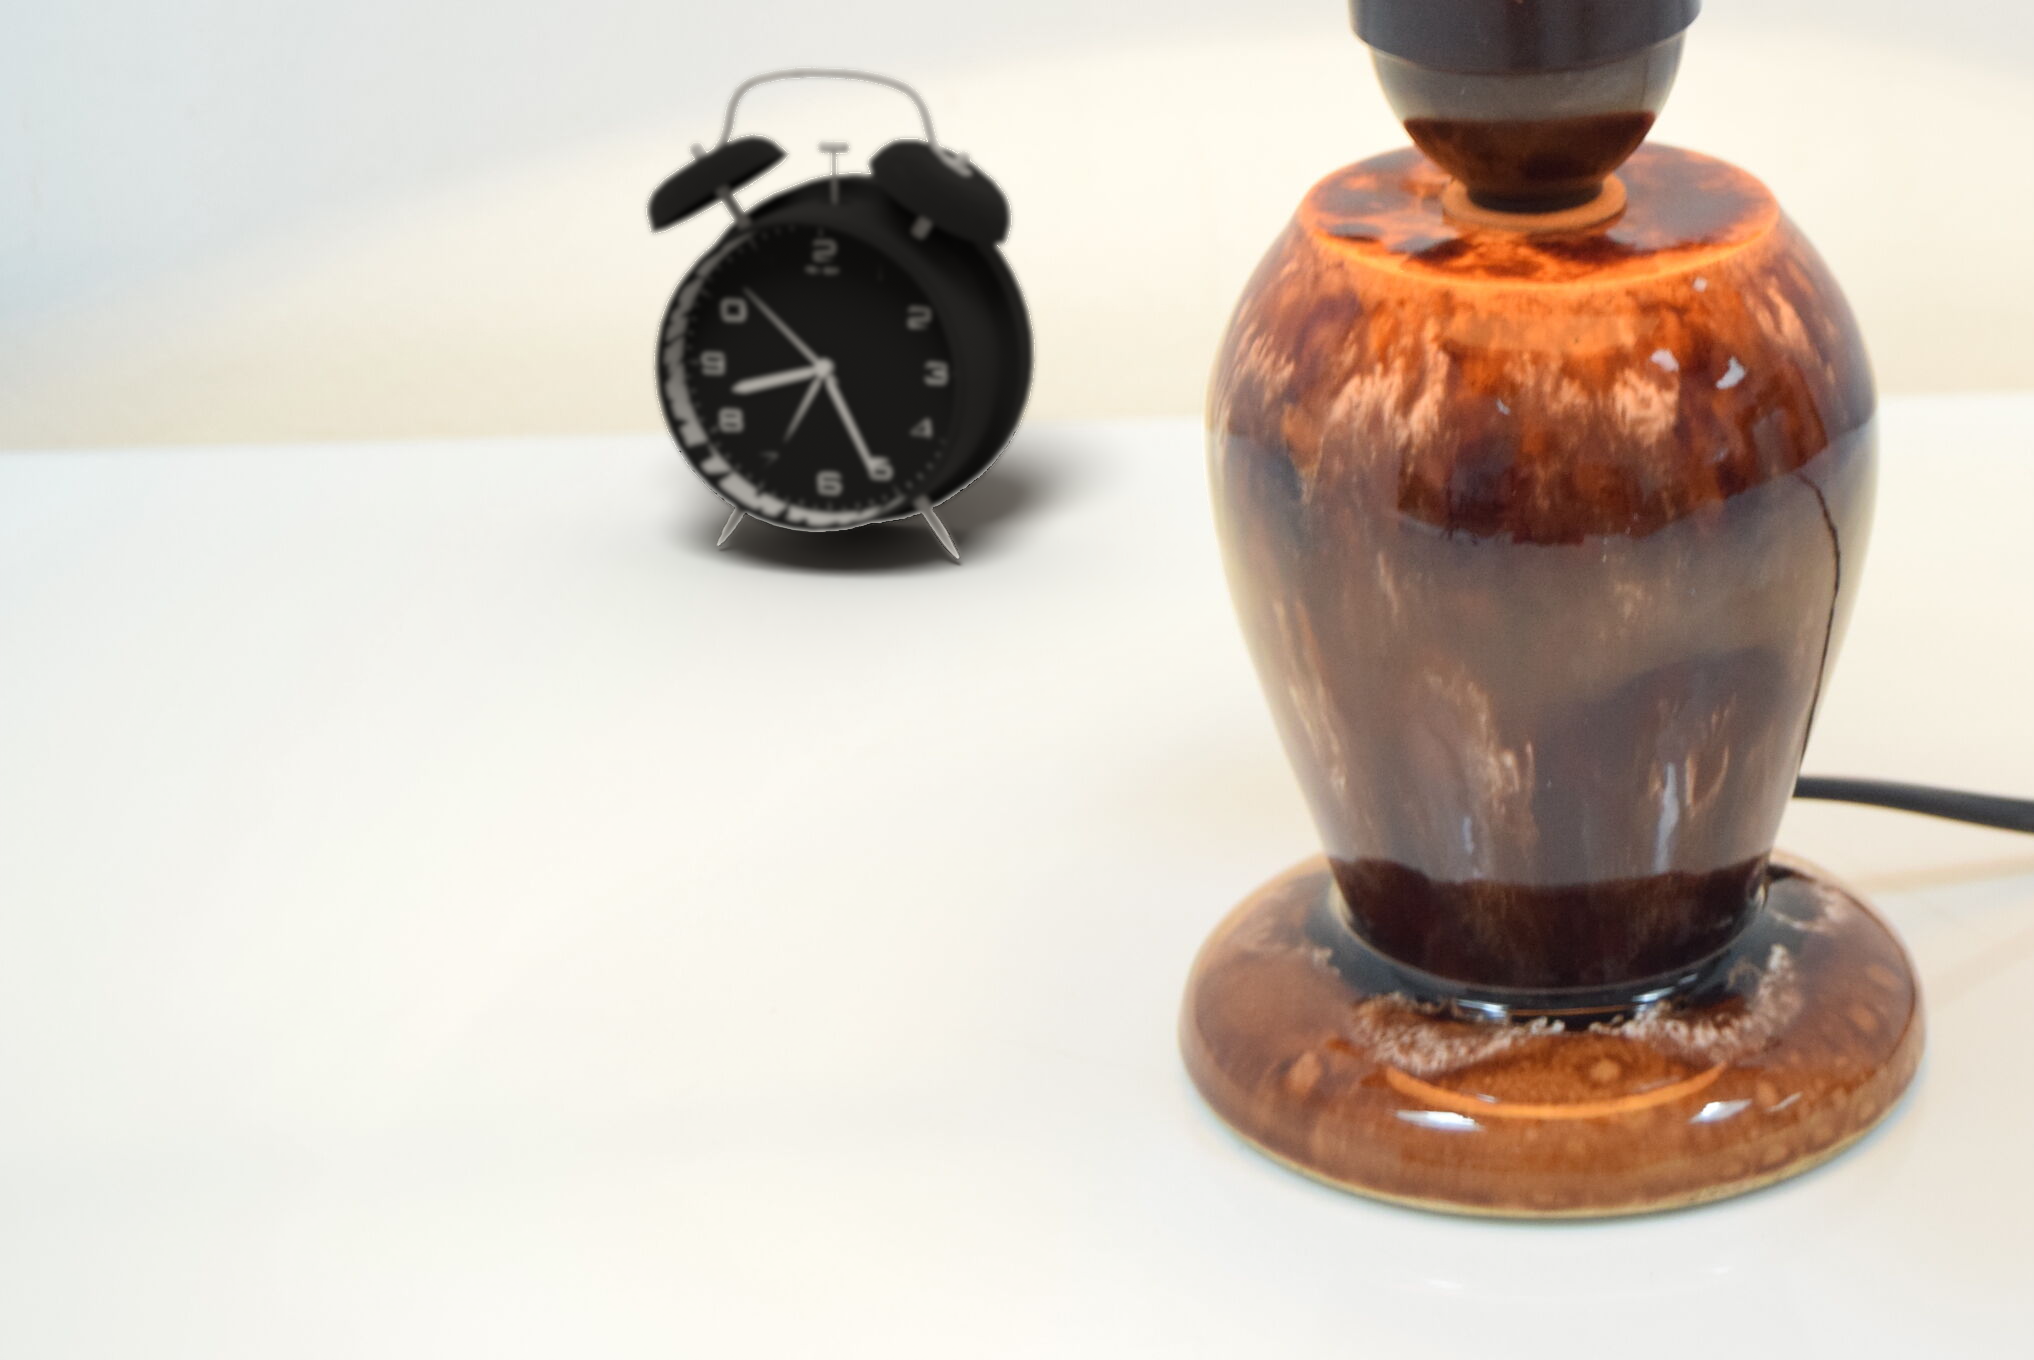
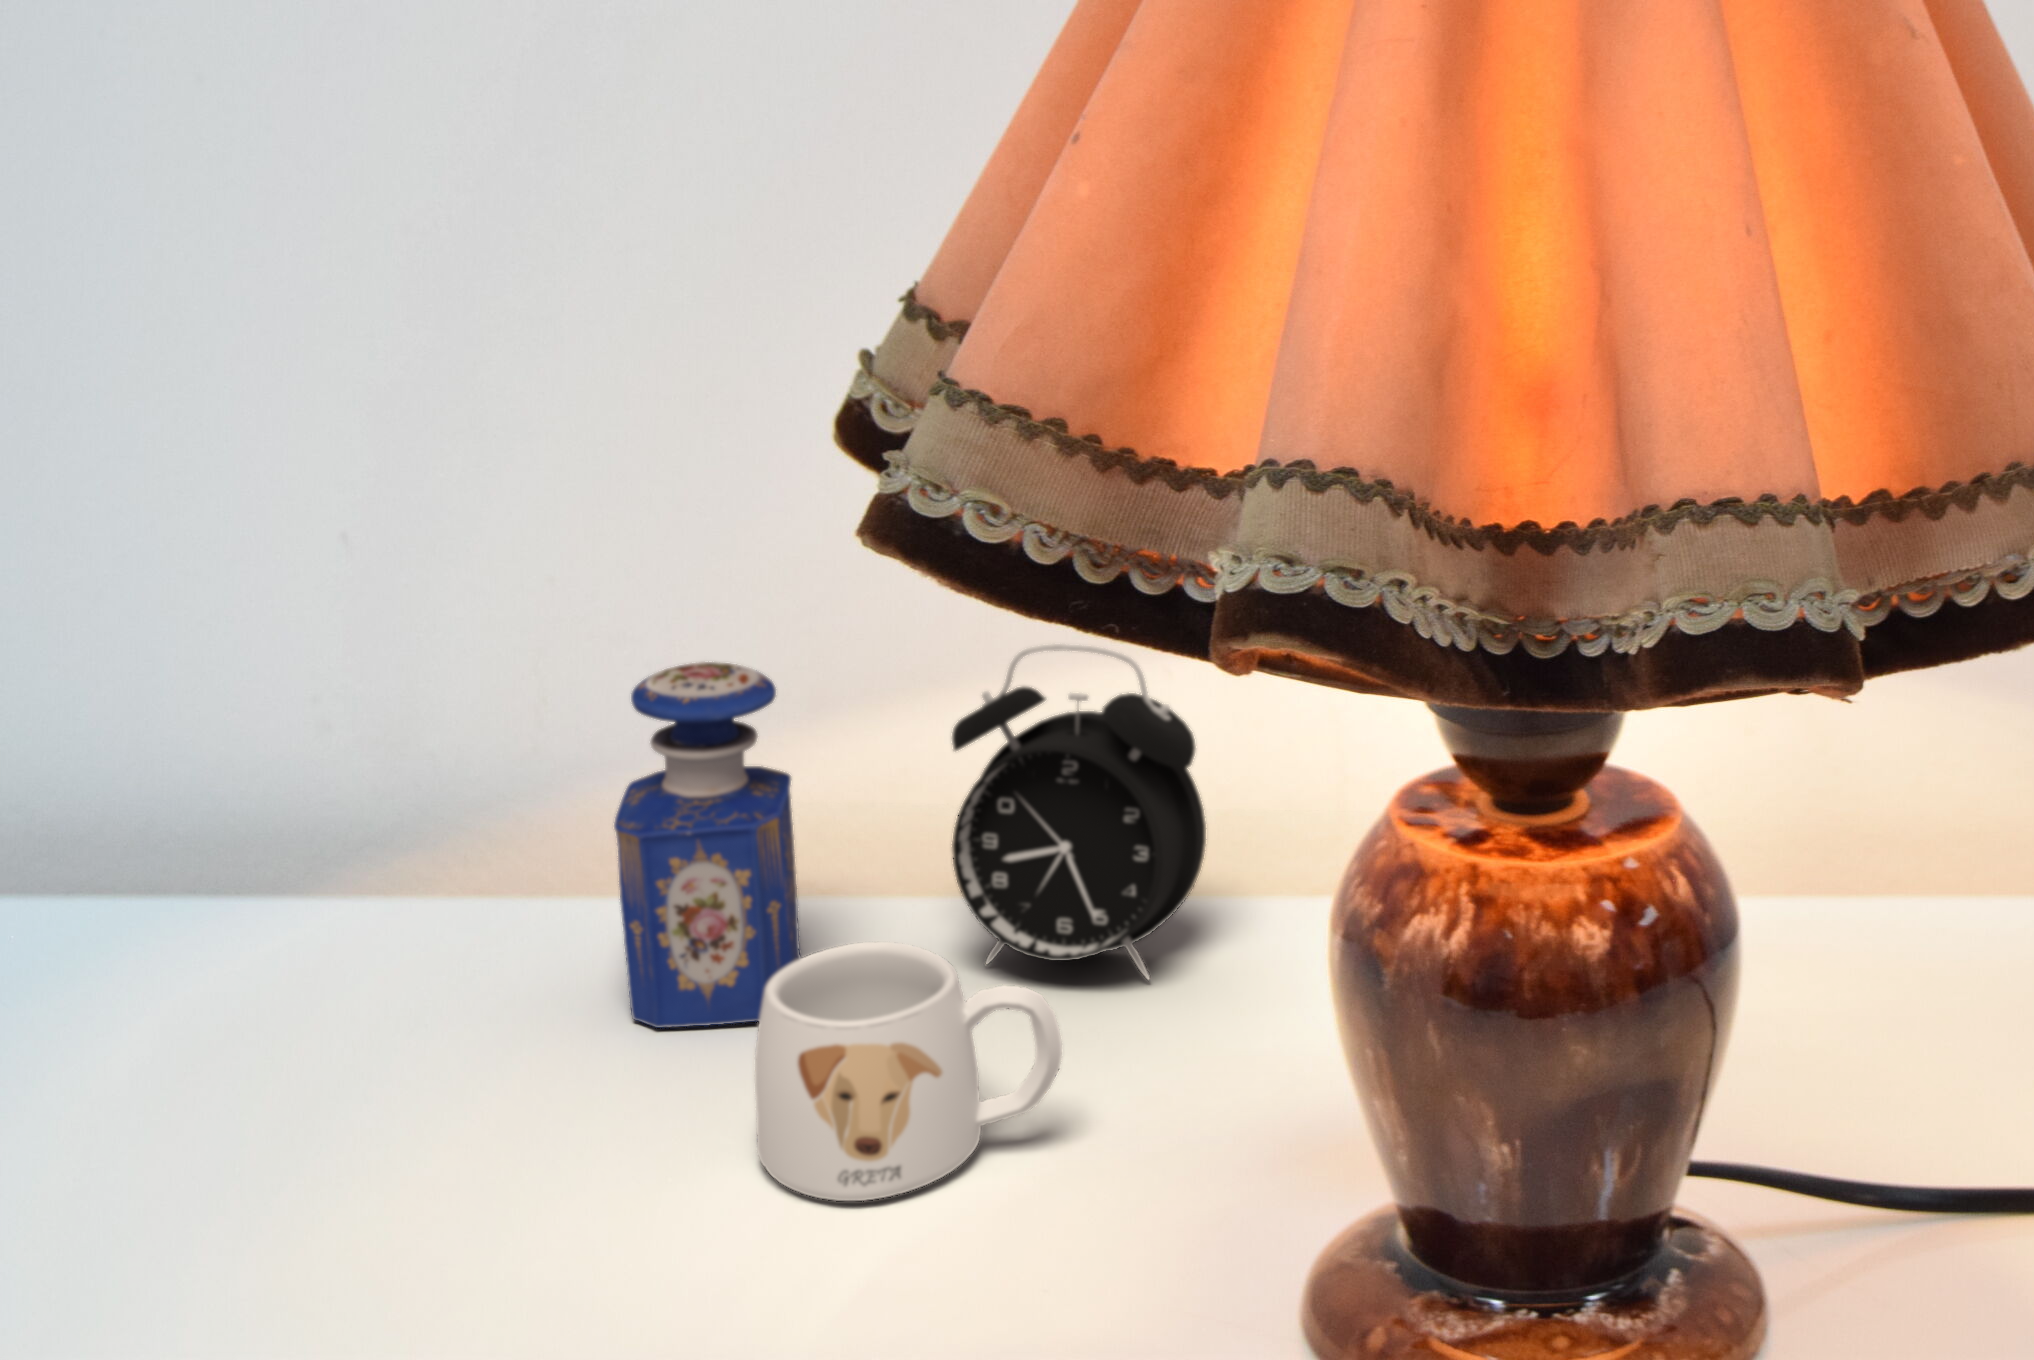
perfume bottle: none [124,100,445,644] -> present [614,662,801,1028]
mug: none [324,494,806,884] -> present [755,942,1062,1201]

